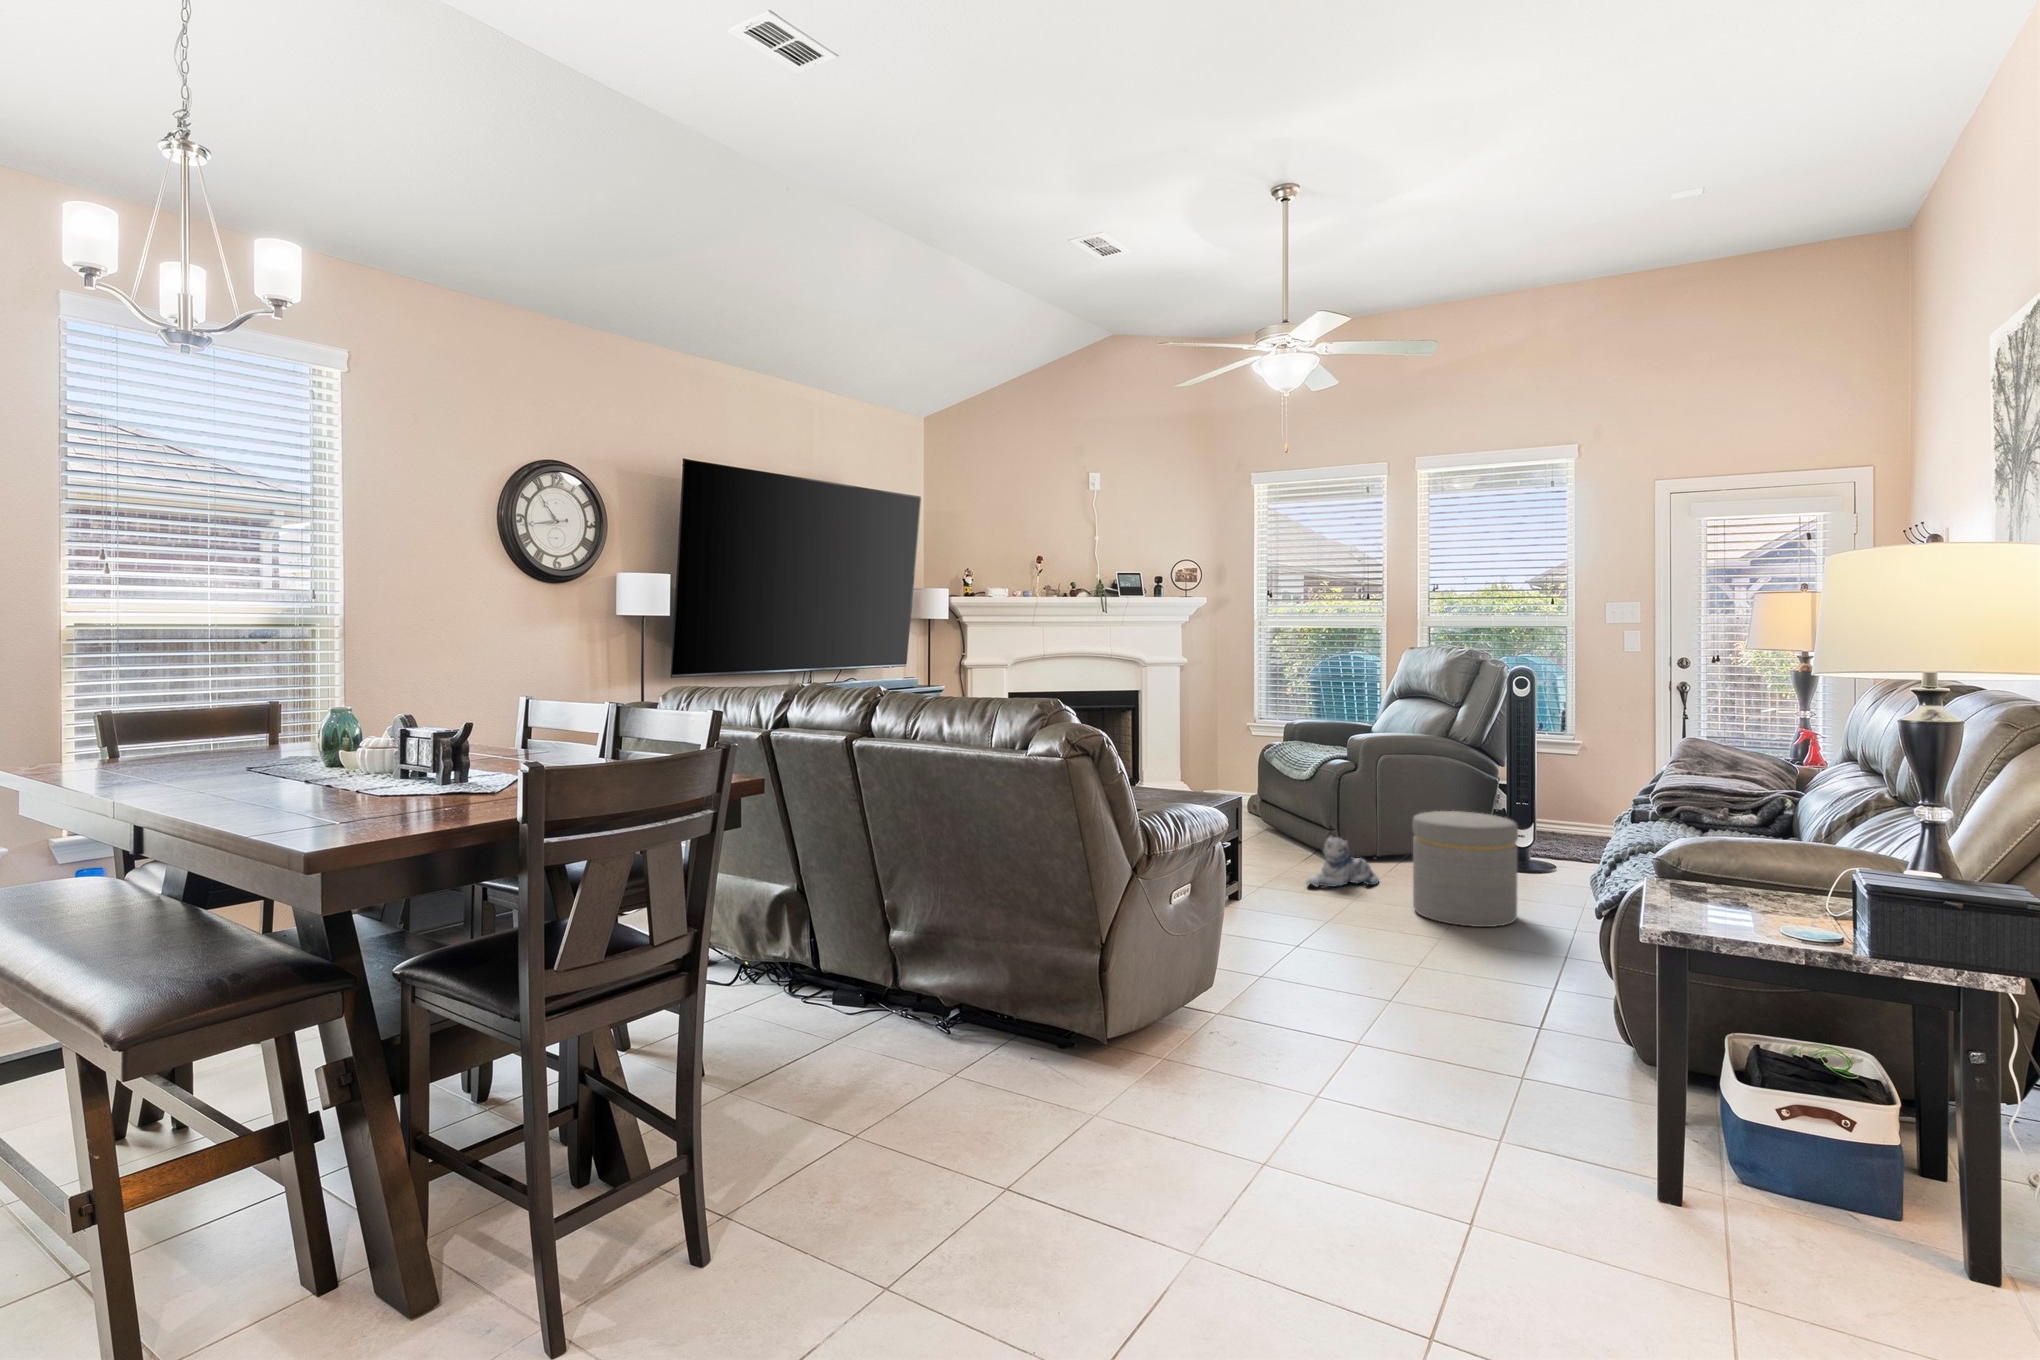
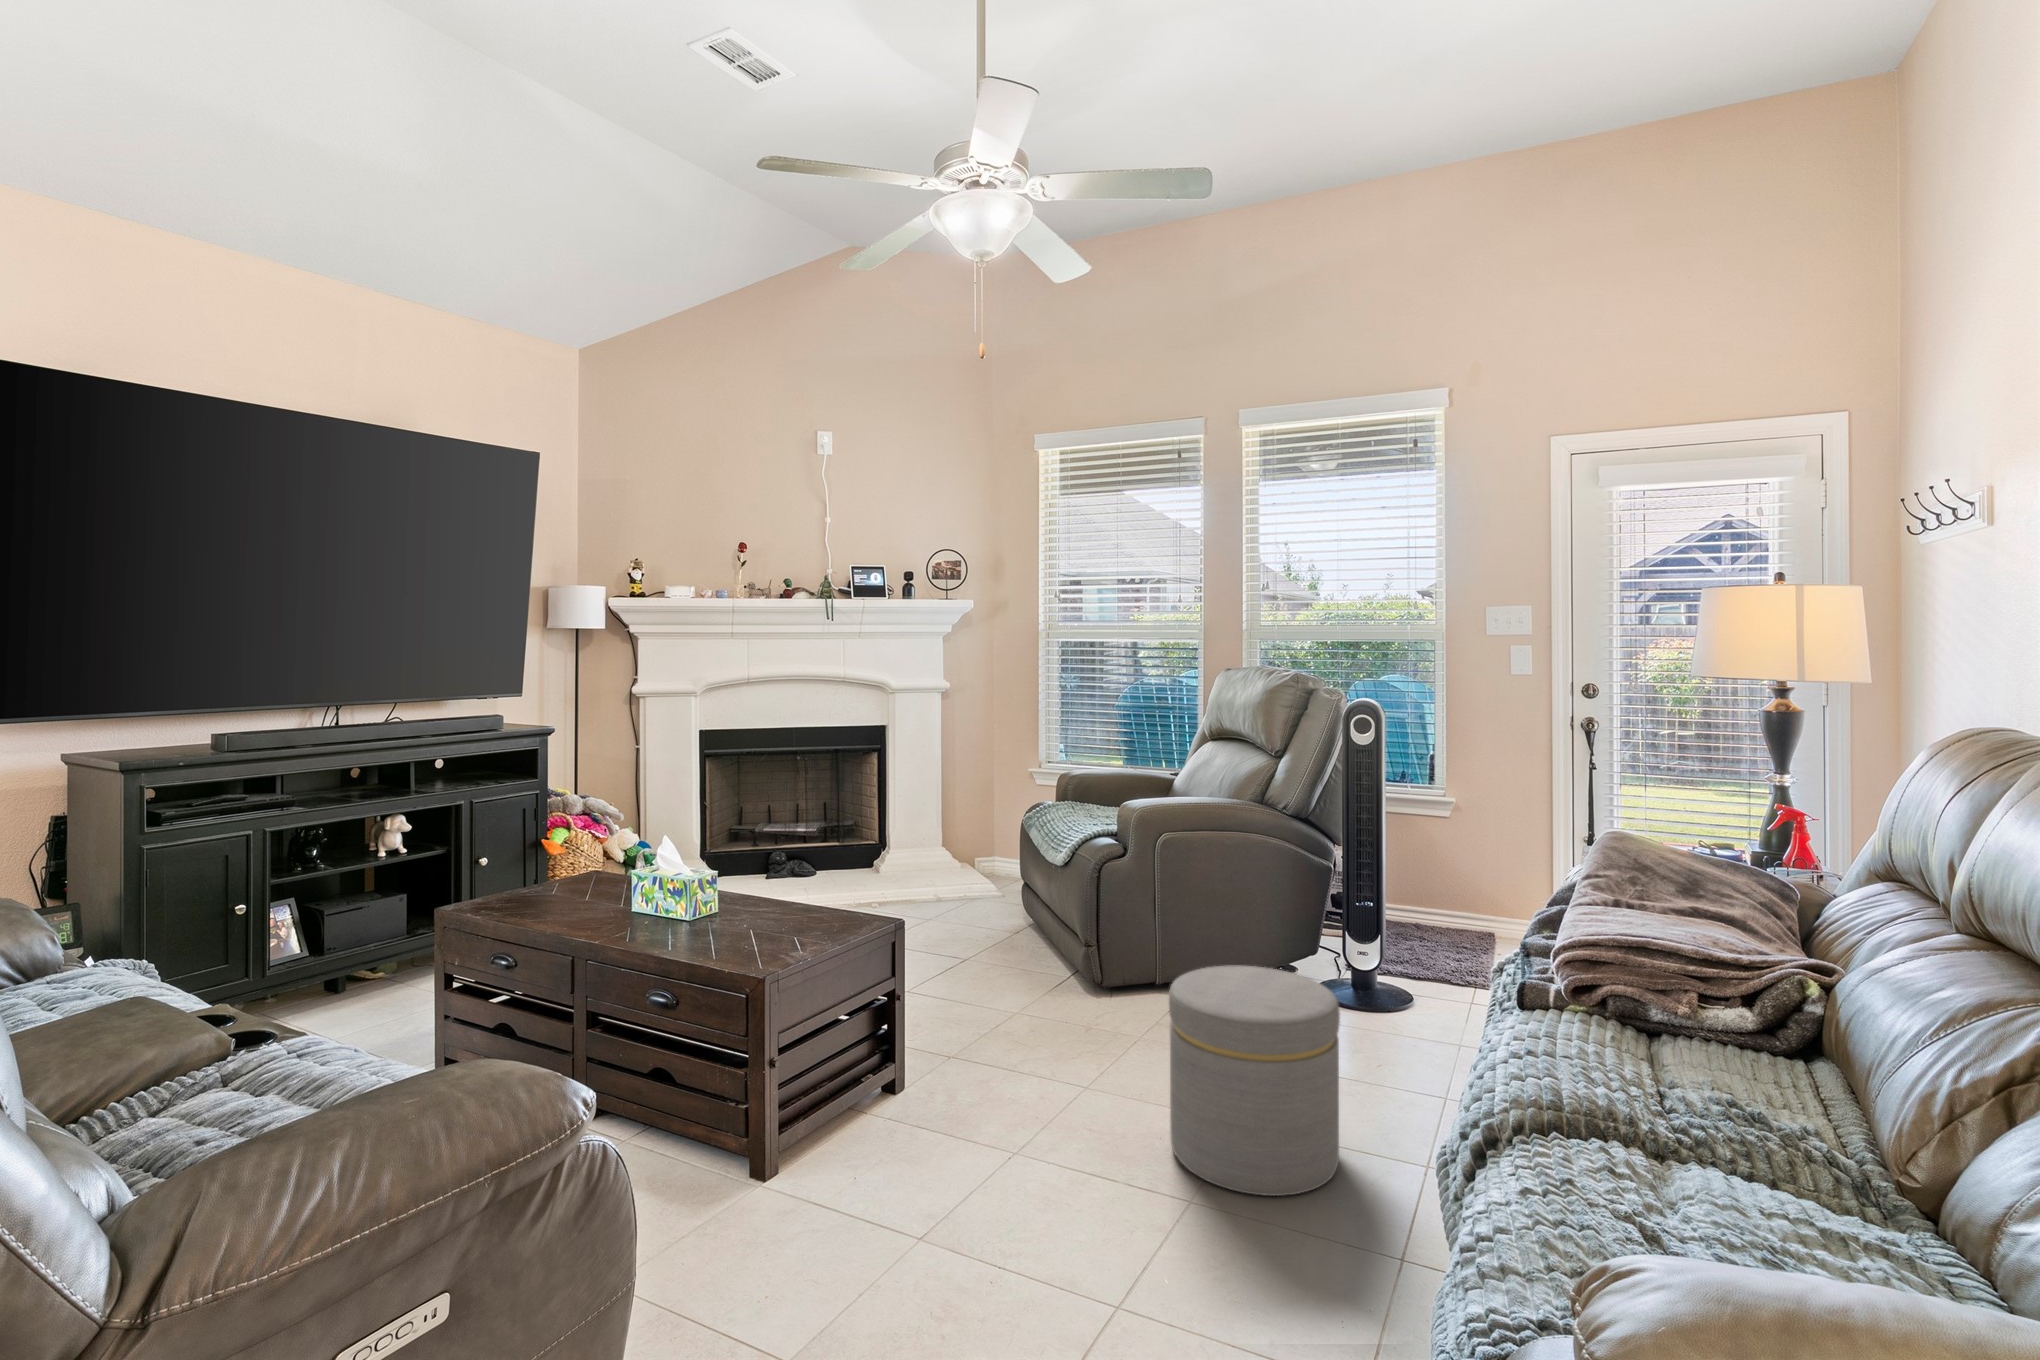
plush toy: present [1306,836,1379,887] -> none [1021,987,1142,1078]

